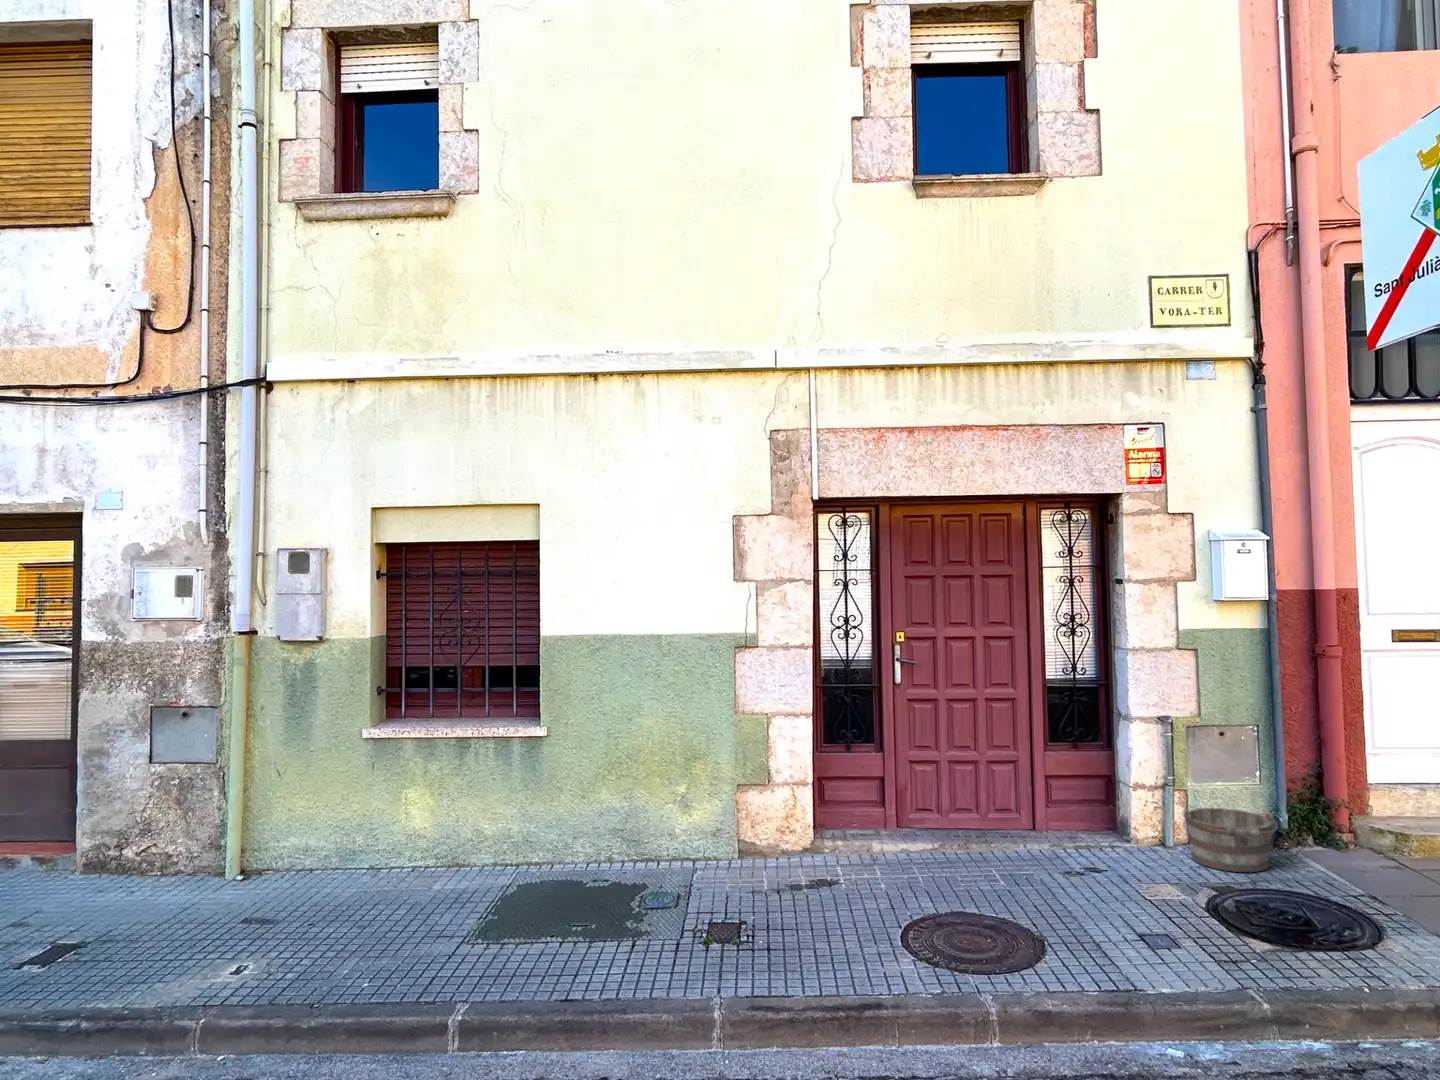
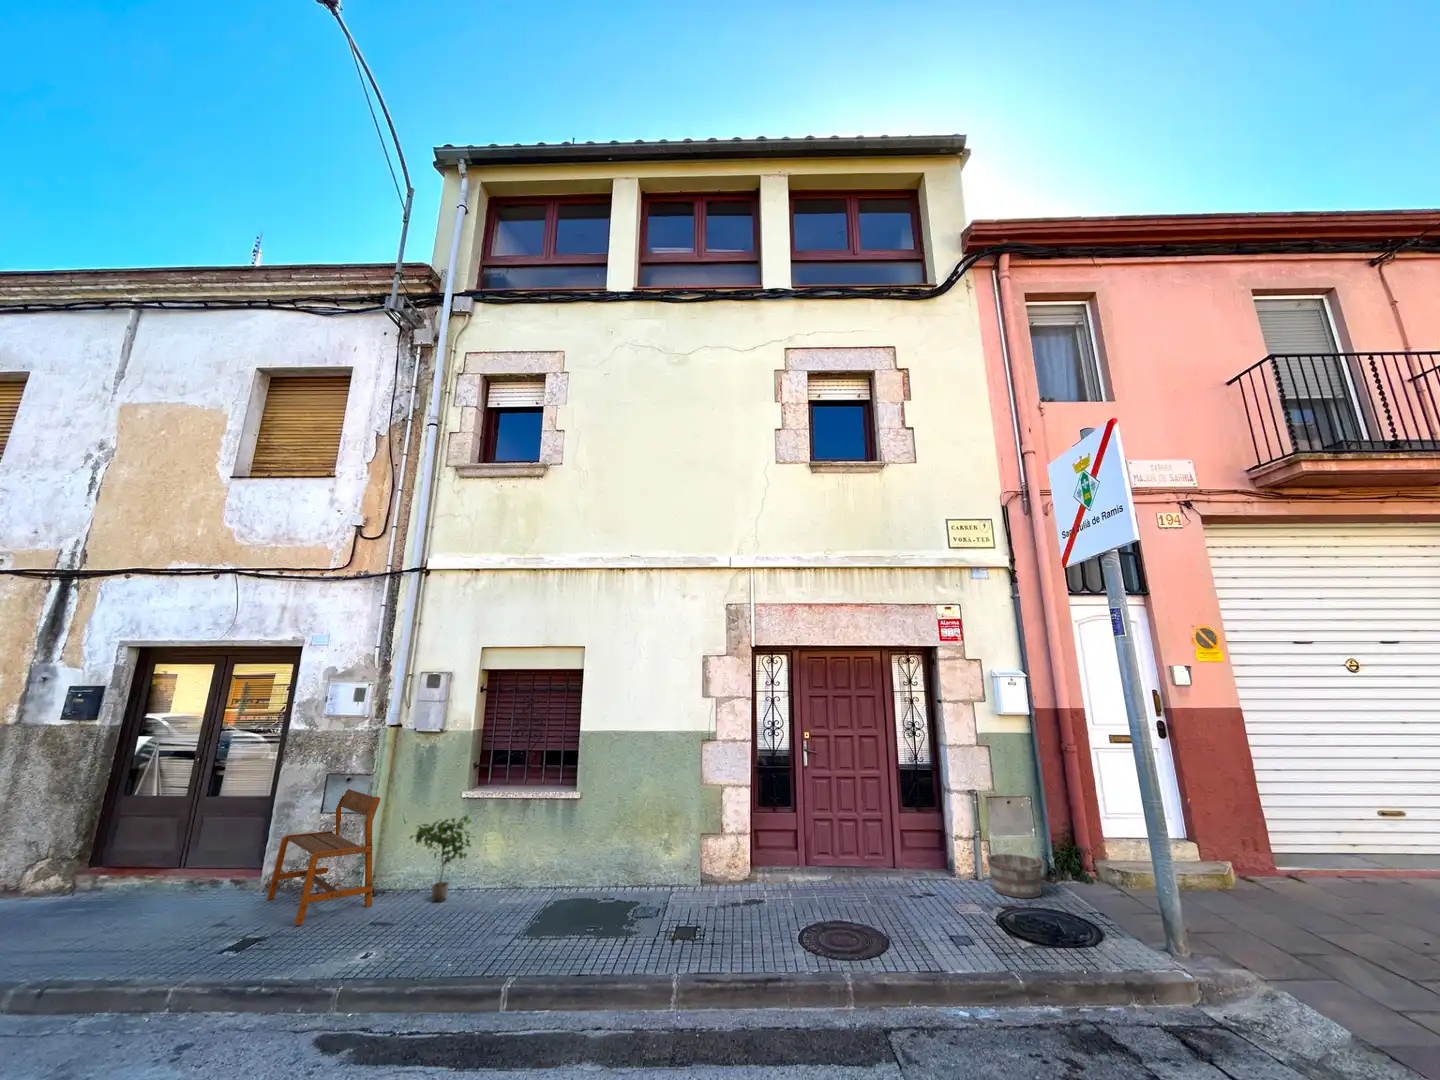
bench: none [85,725,243,928] -> present [267,789,380,925]
potted plant: none [286,765,391,889] -> present [410,816,471,902]

